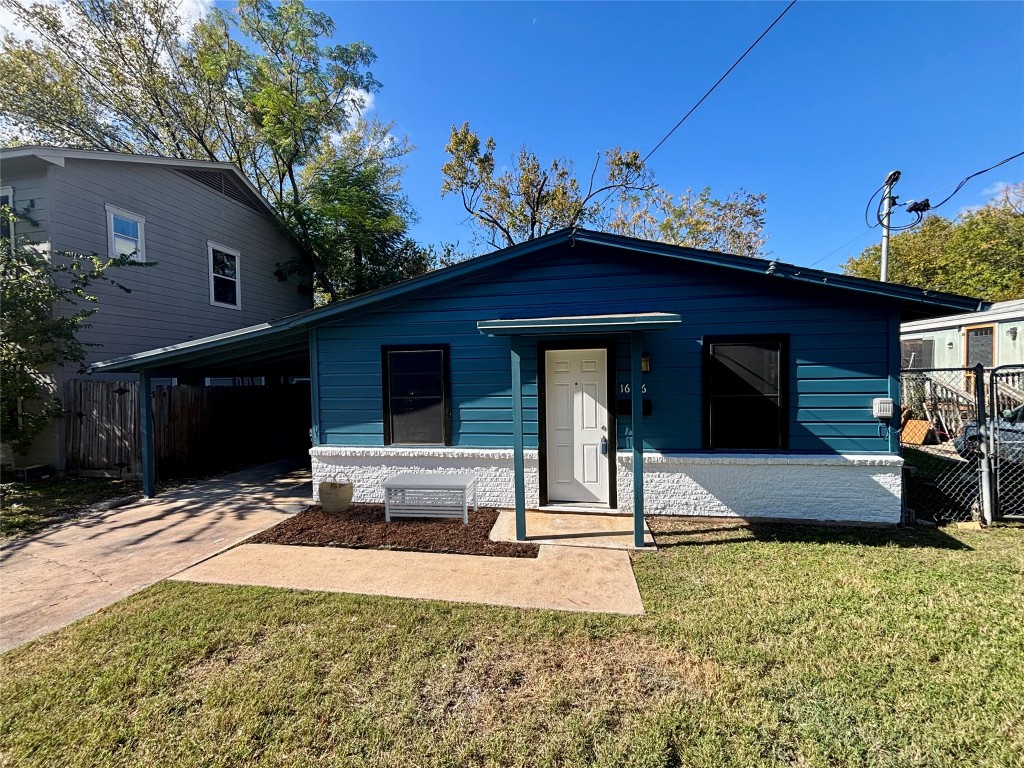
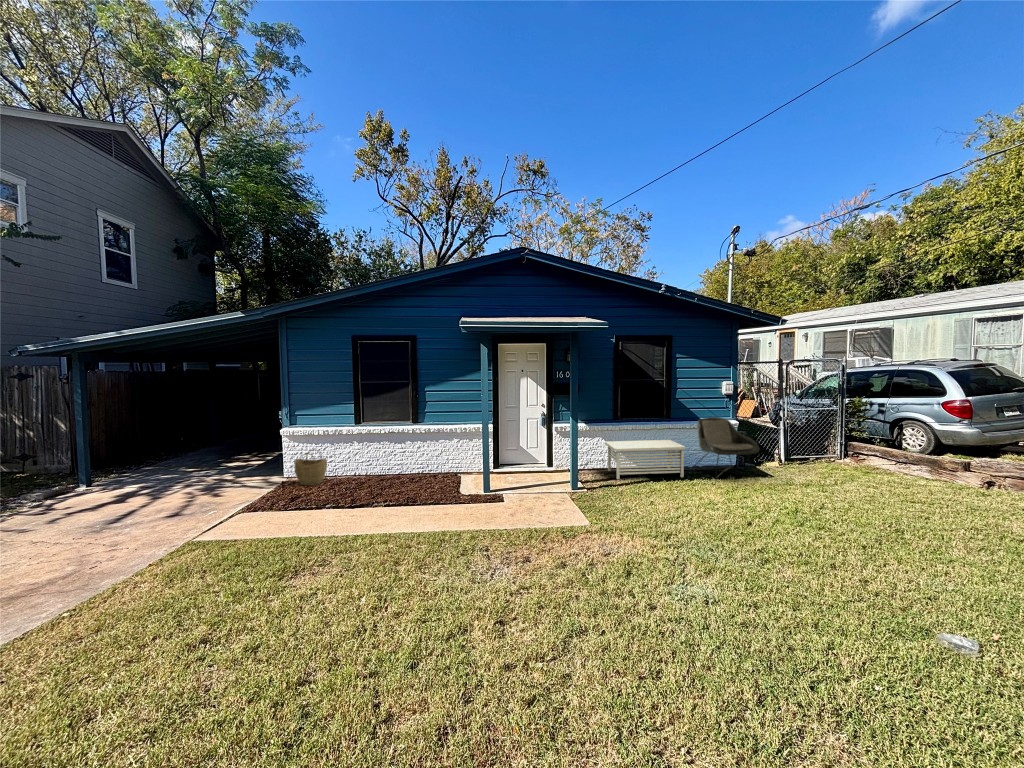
lounge chair: none [828,450,945,549] -> present [694,417,759,479]
storage bench: present [381,473,478,524] -> present [605,440,686,479]

